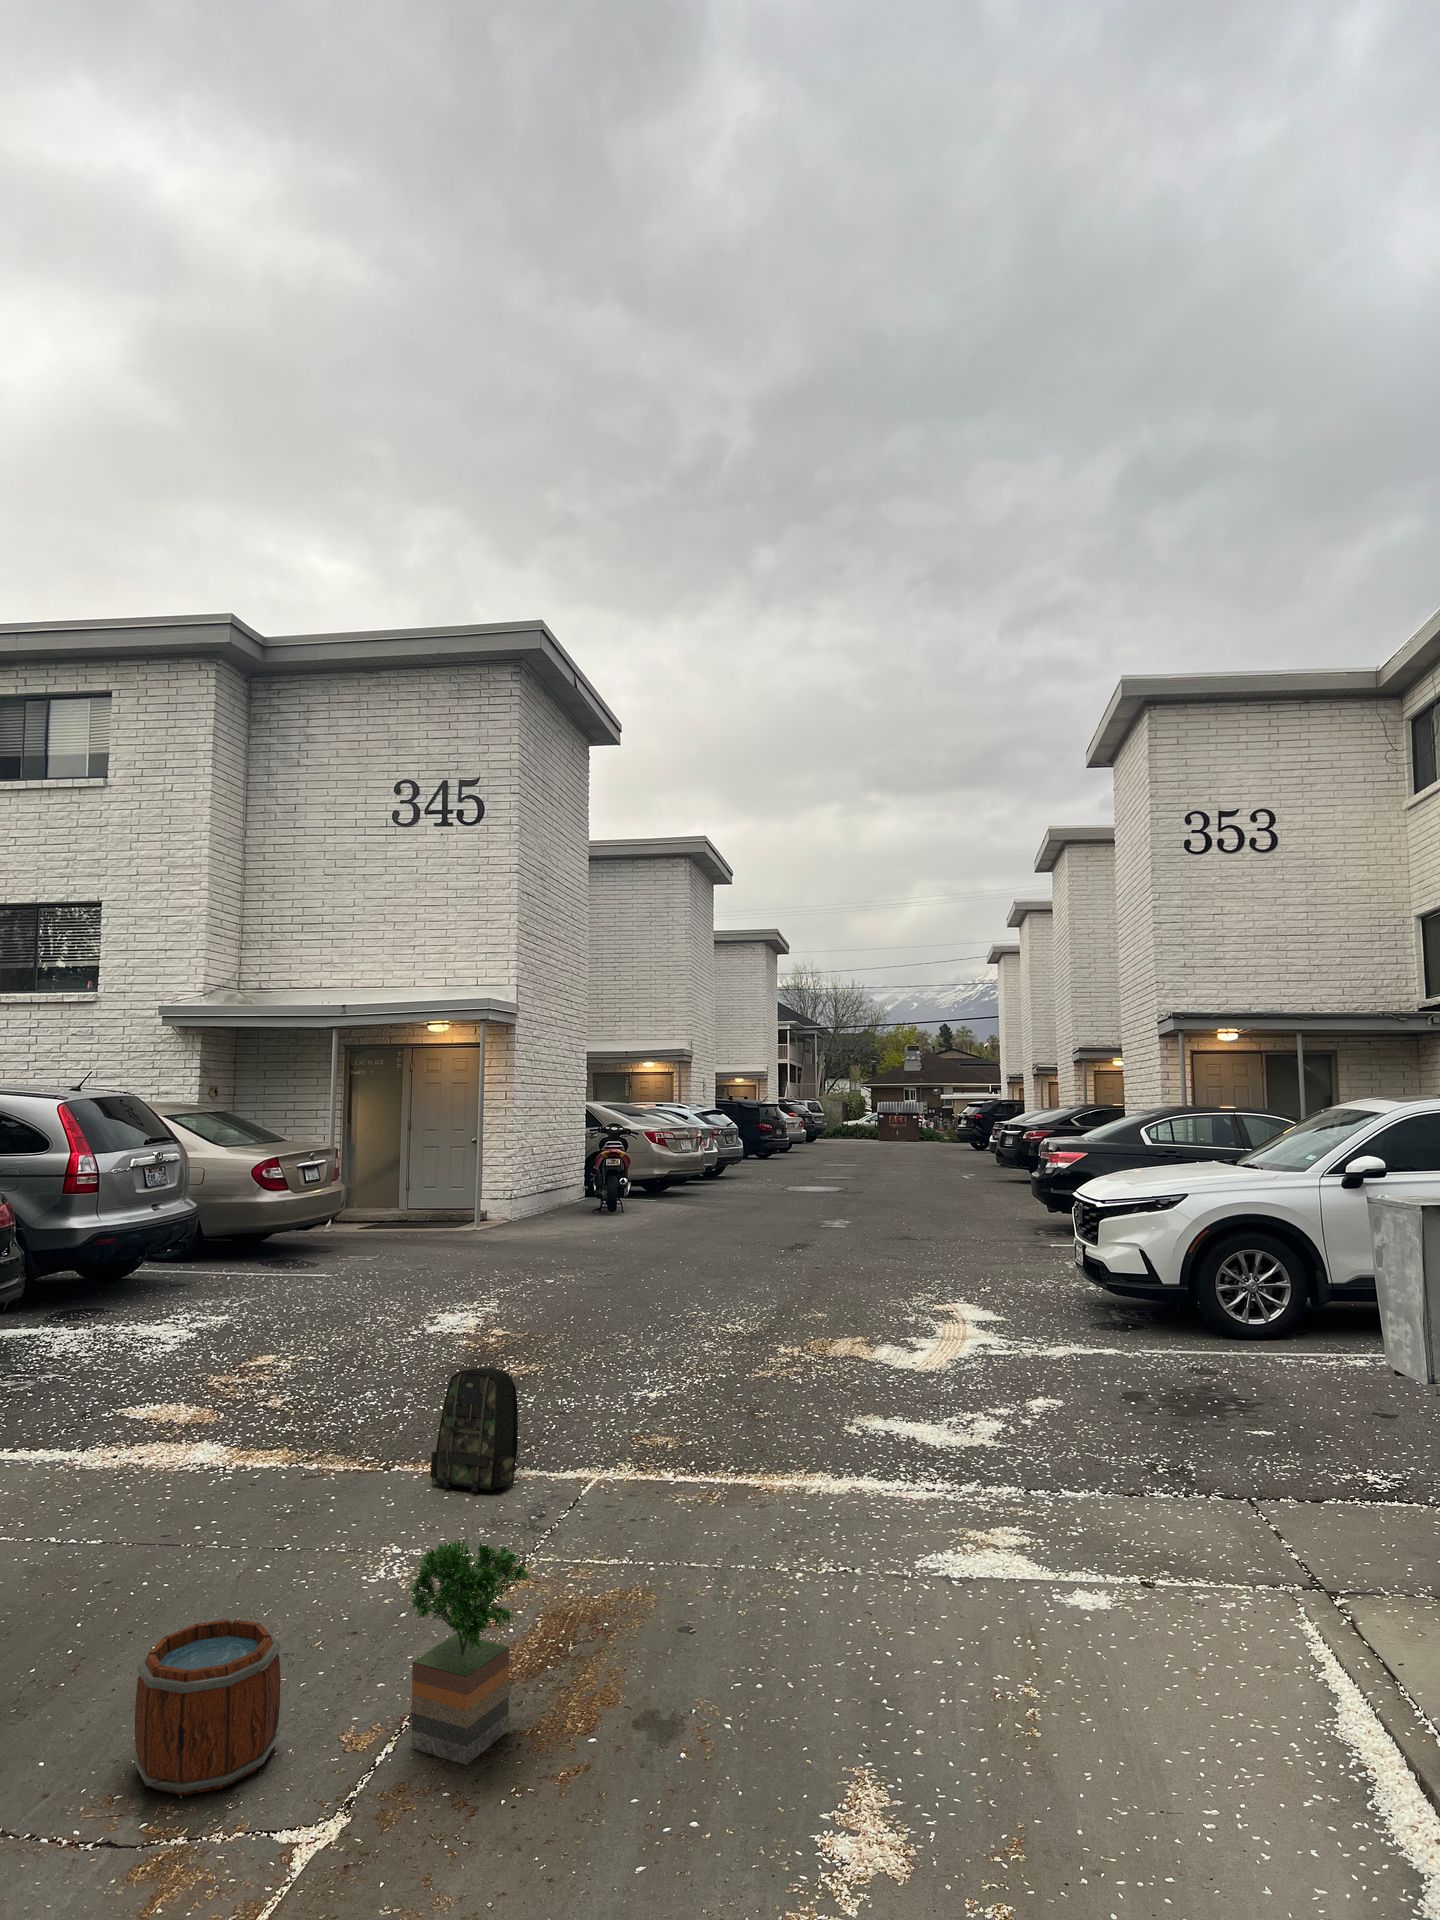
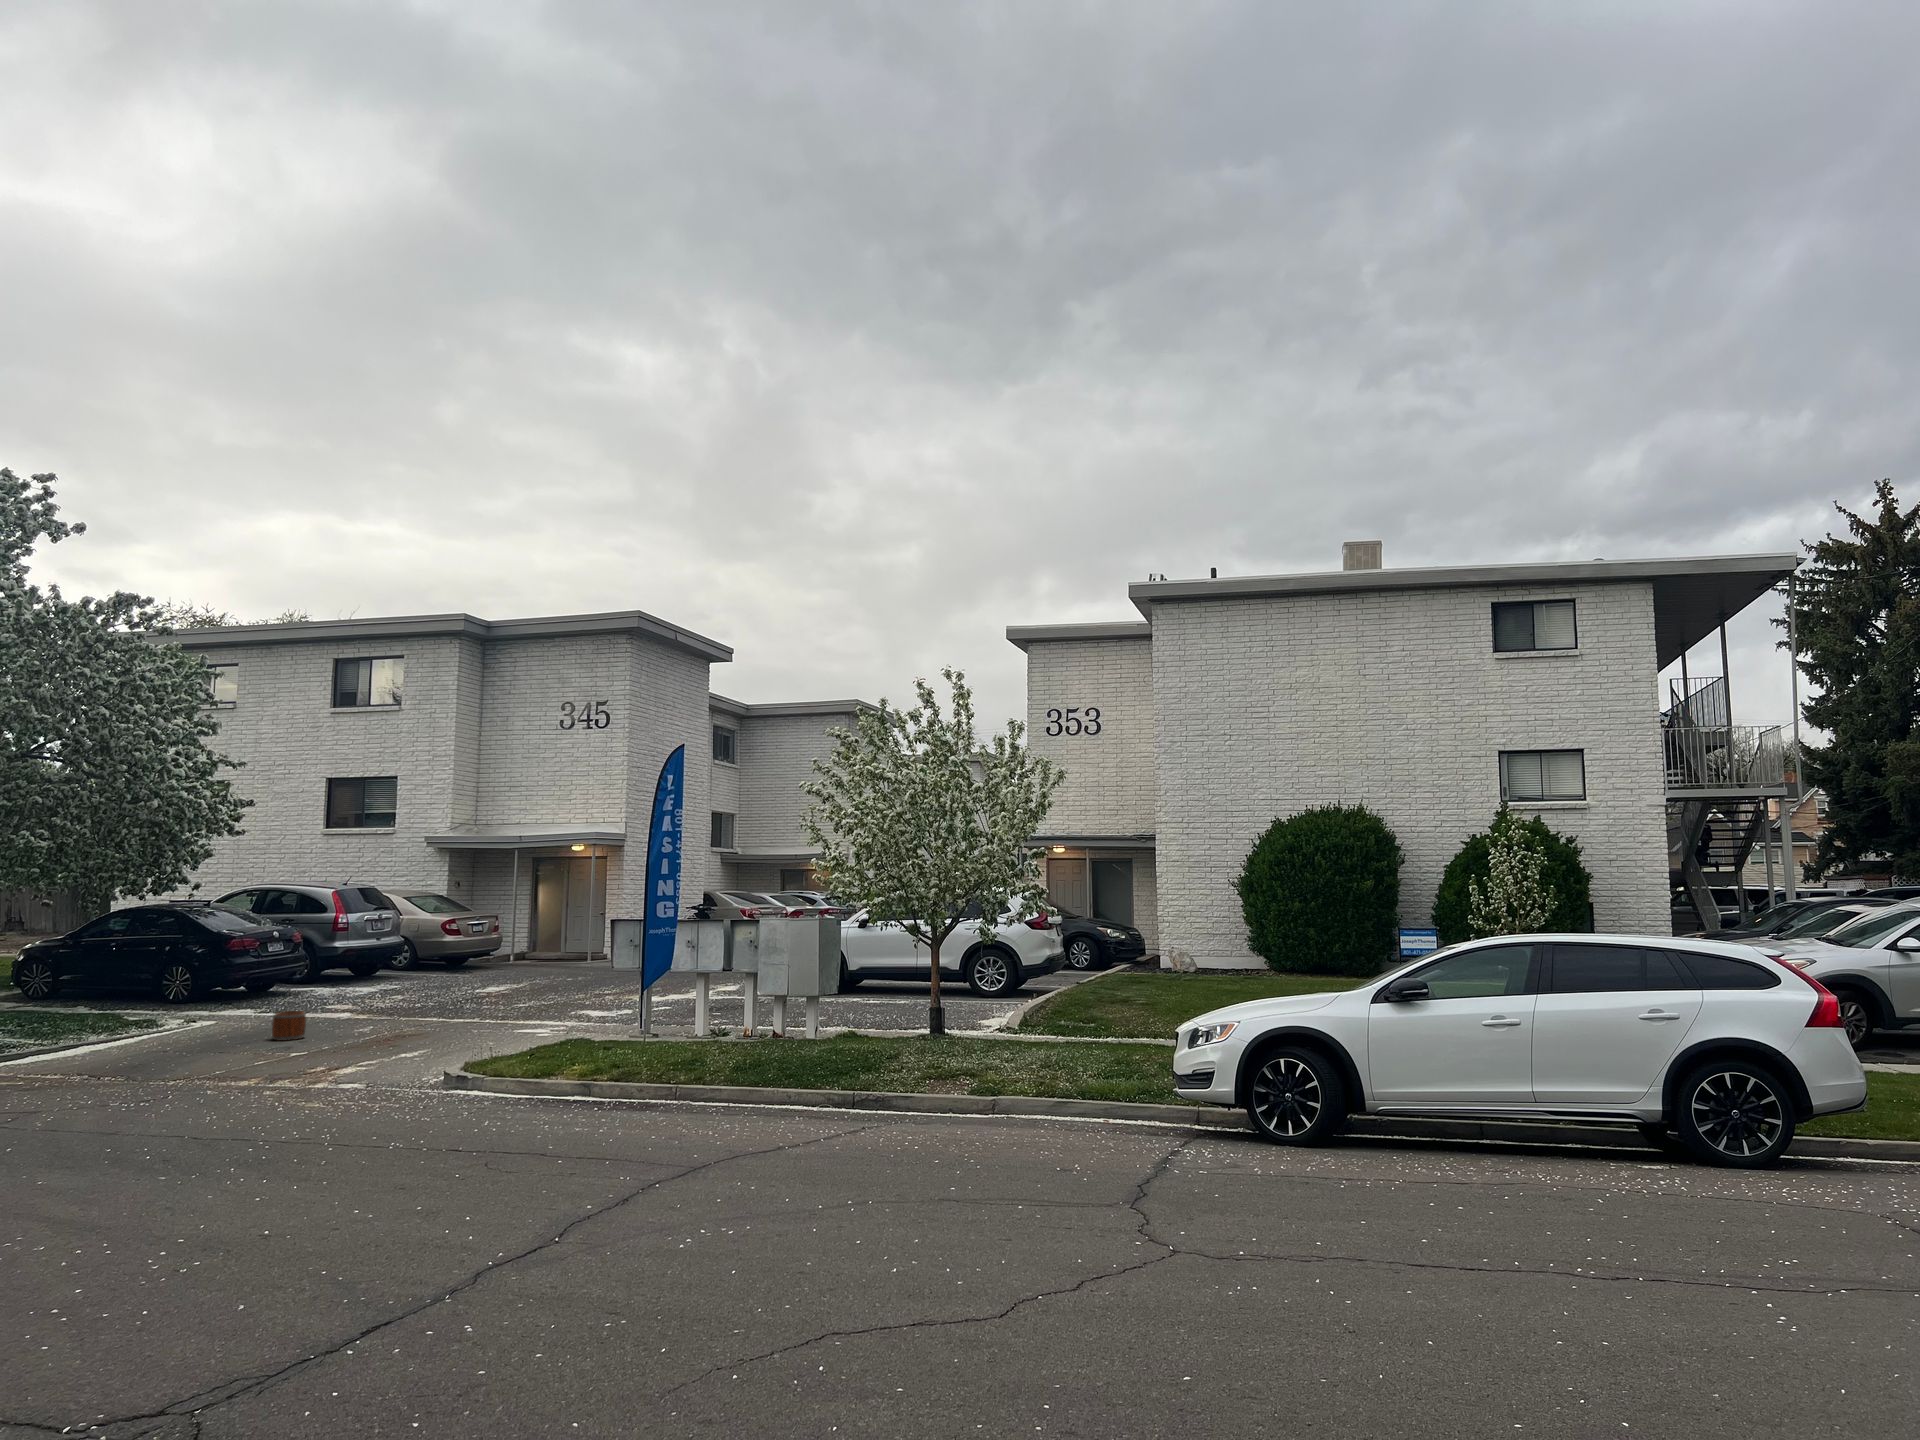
backpack: present [430,1367,518,1492] -> none [403,979,435,1016]
potted tree: present [409,1539,530,1765] -> none [331,994,366,1040]

